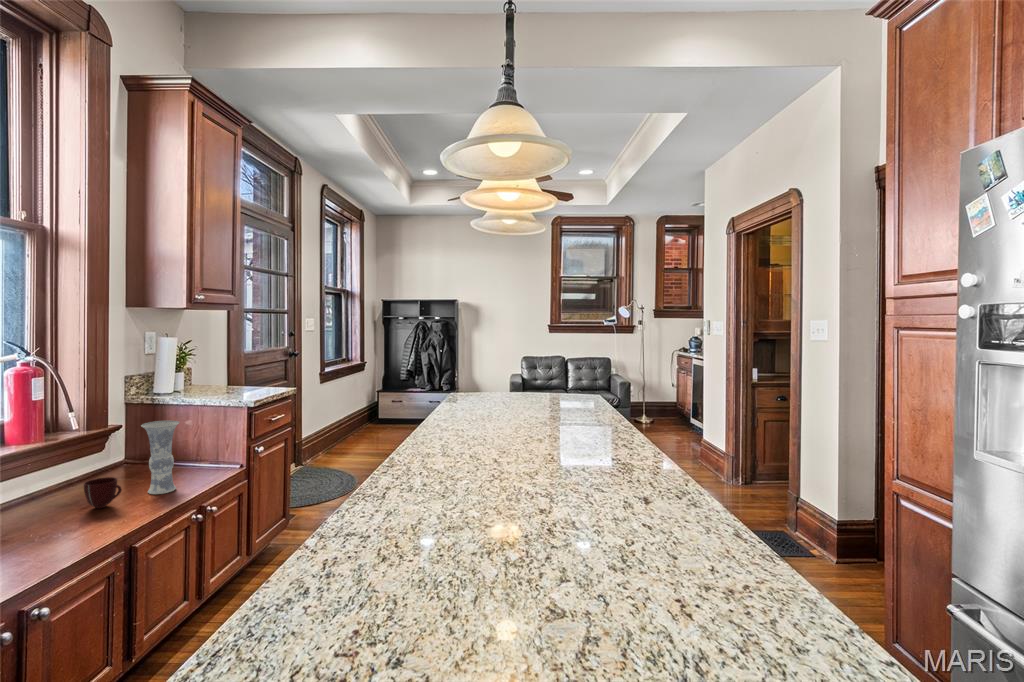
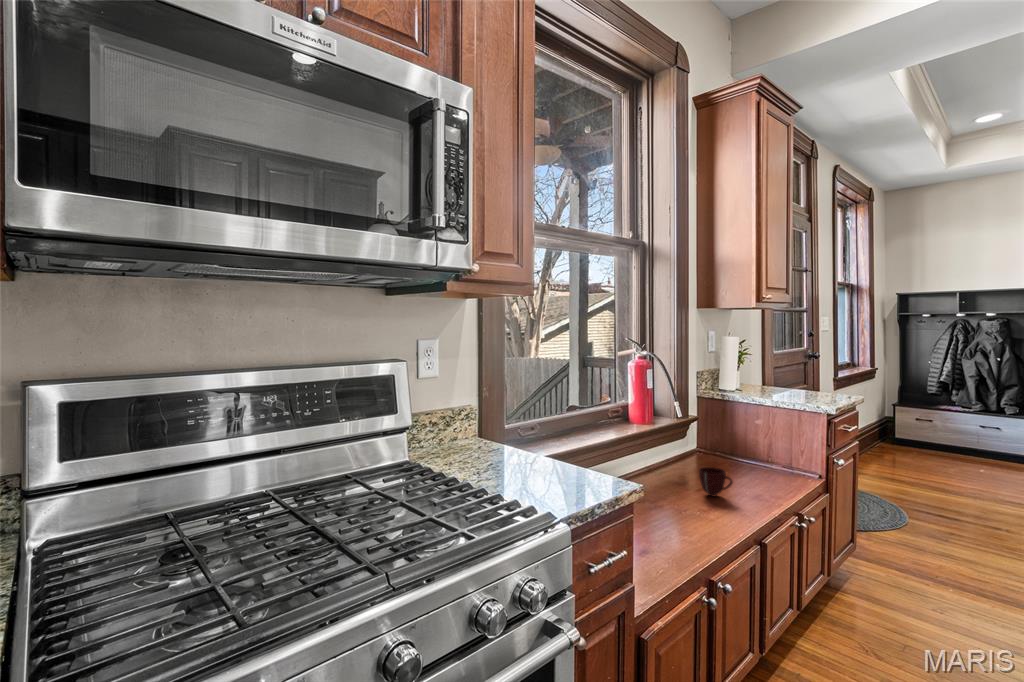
vase: present [141,421,179,494] -> none [737,418,773,492]

